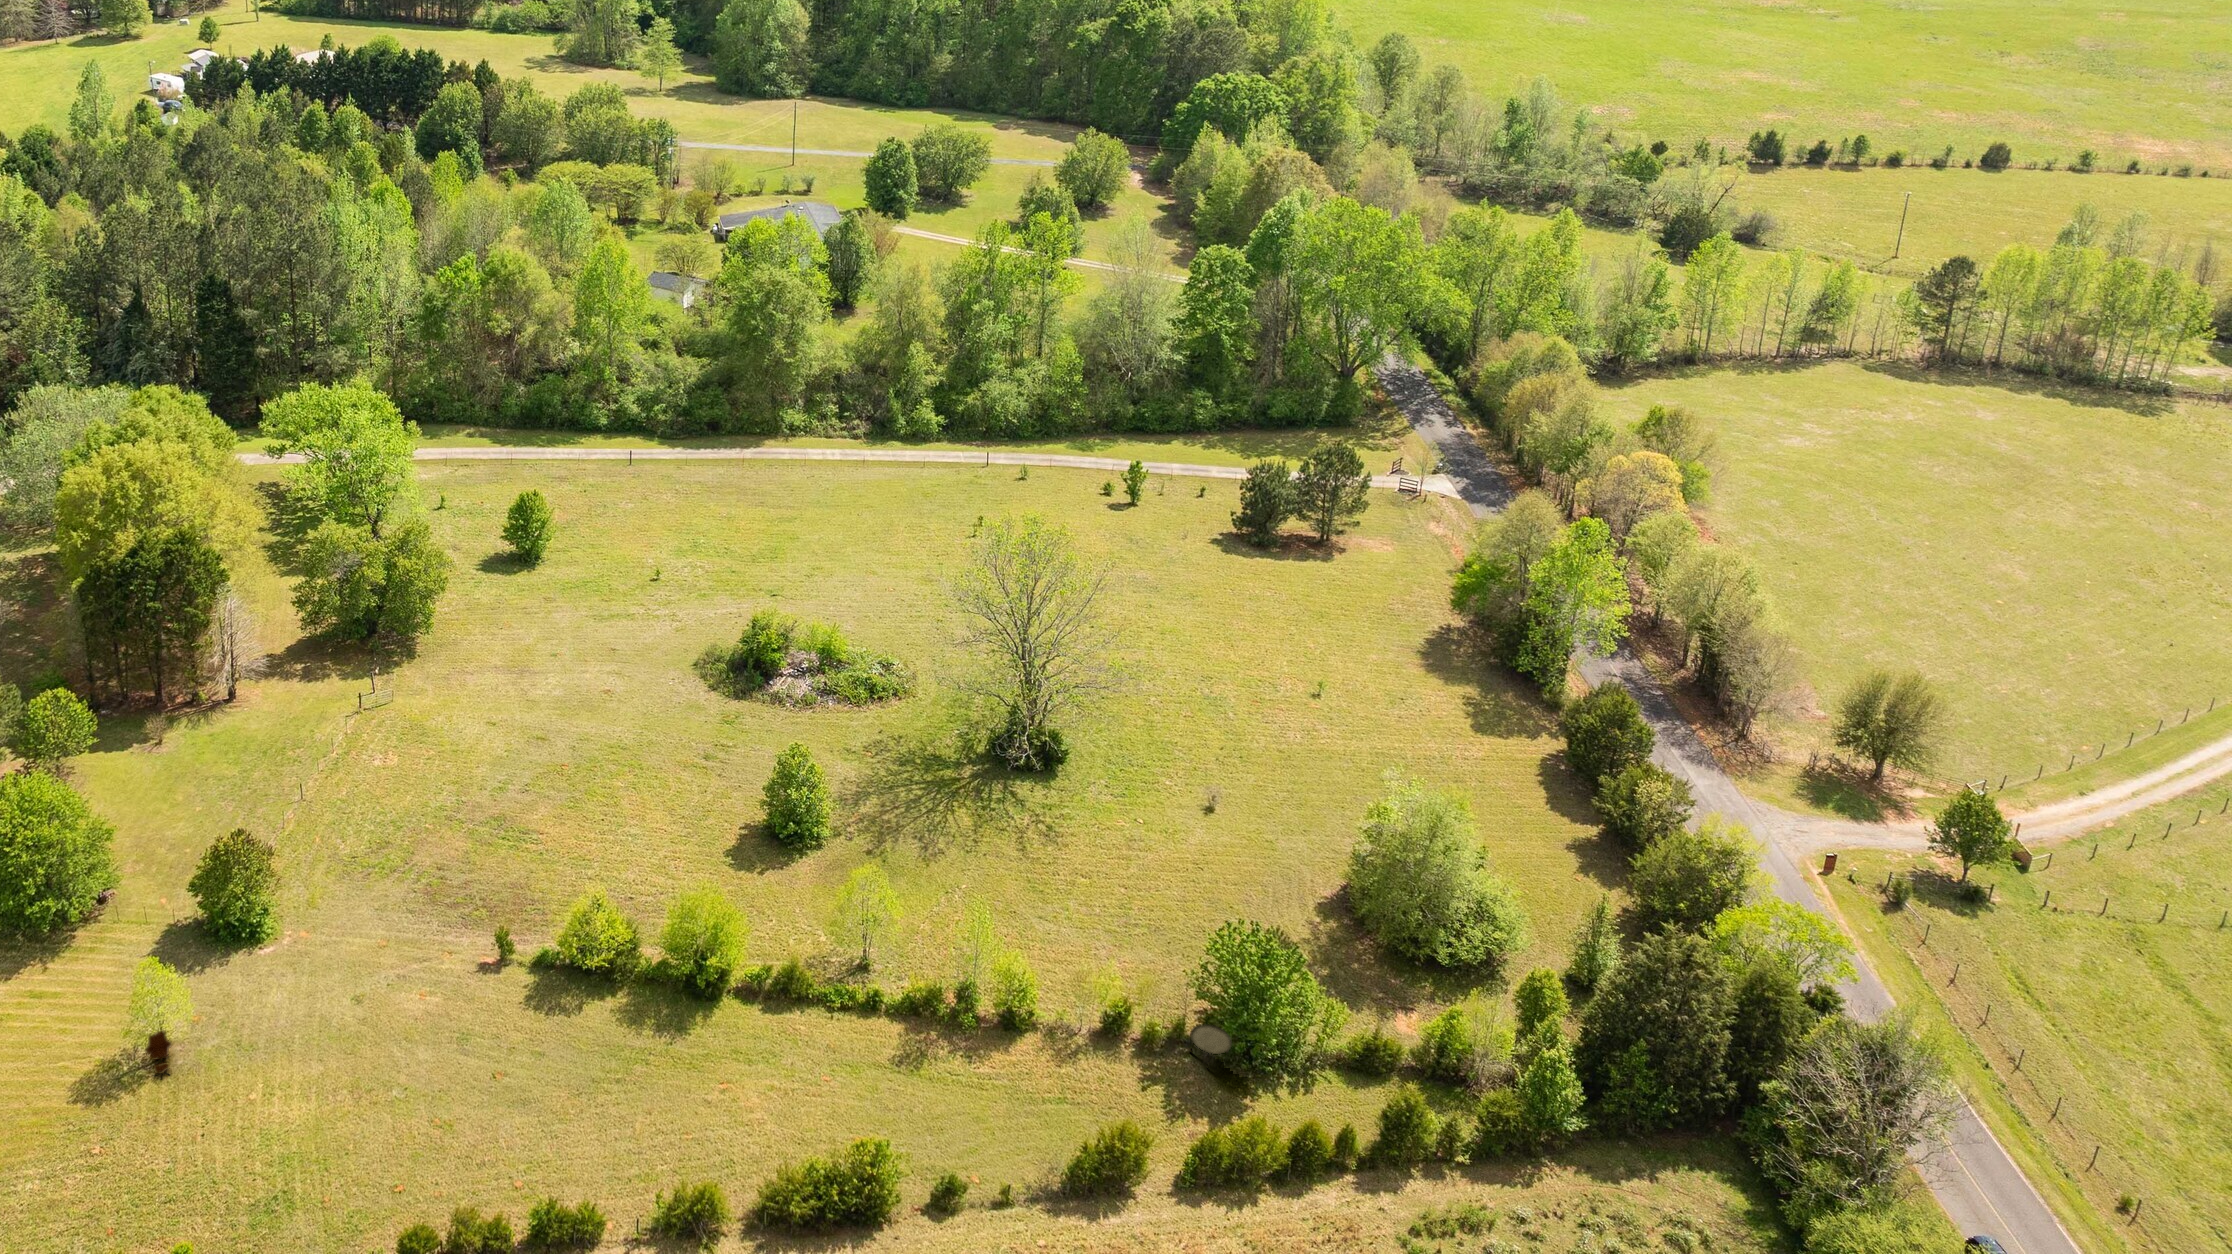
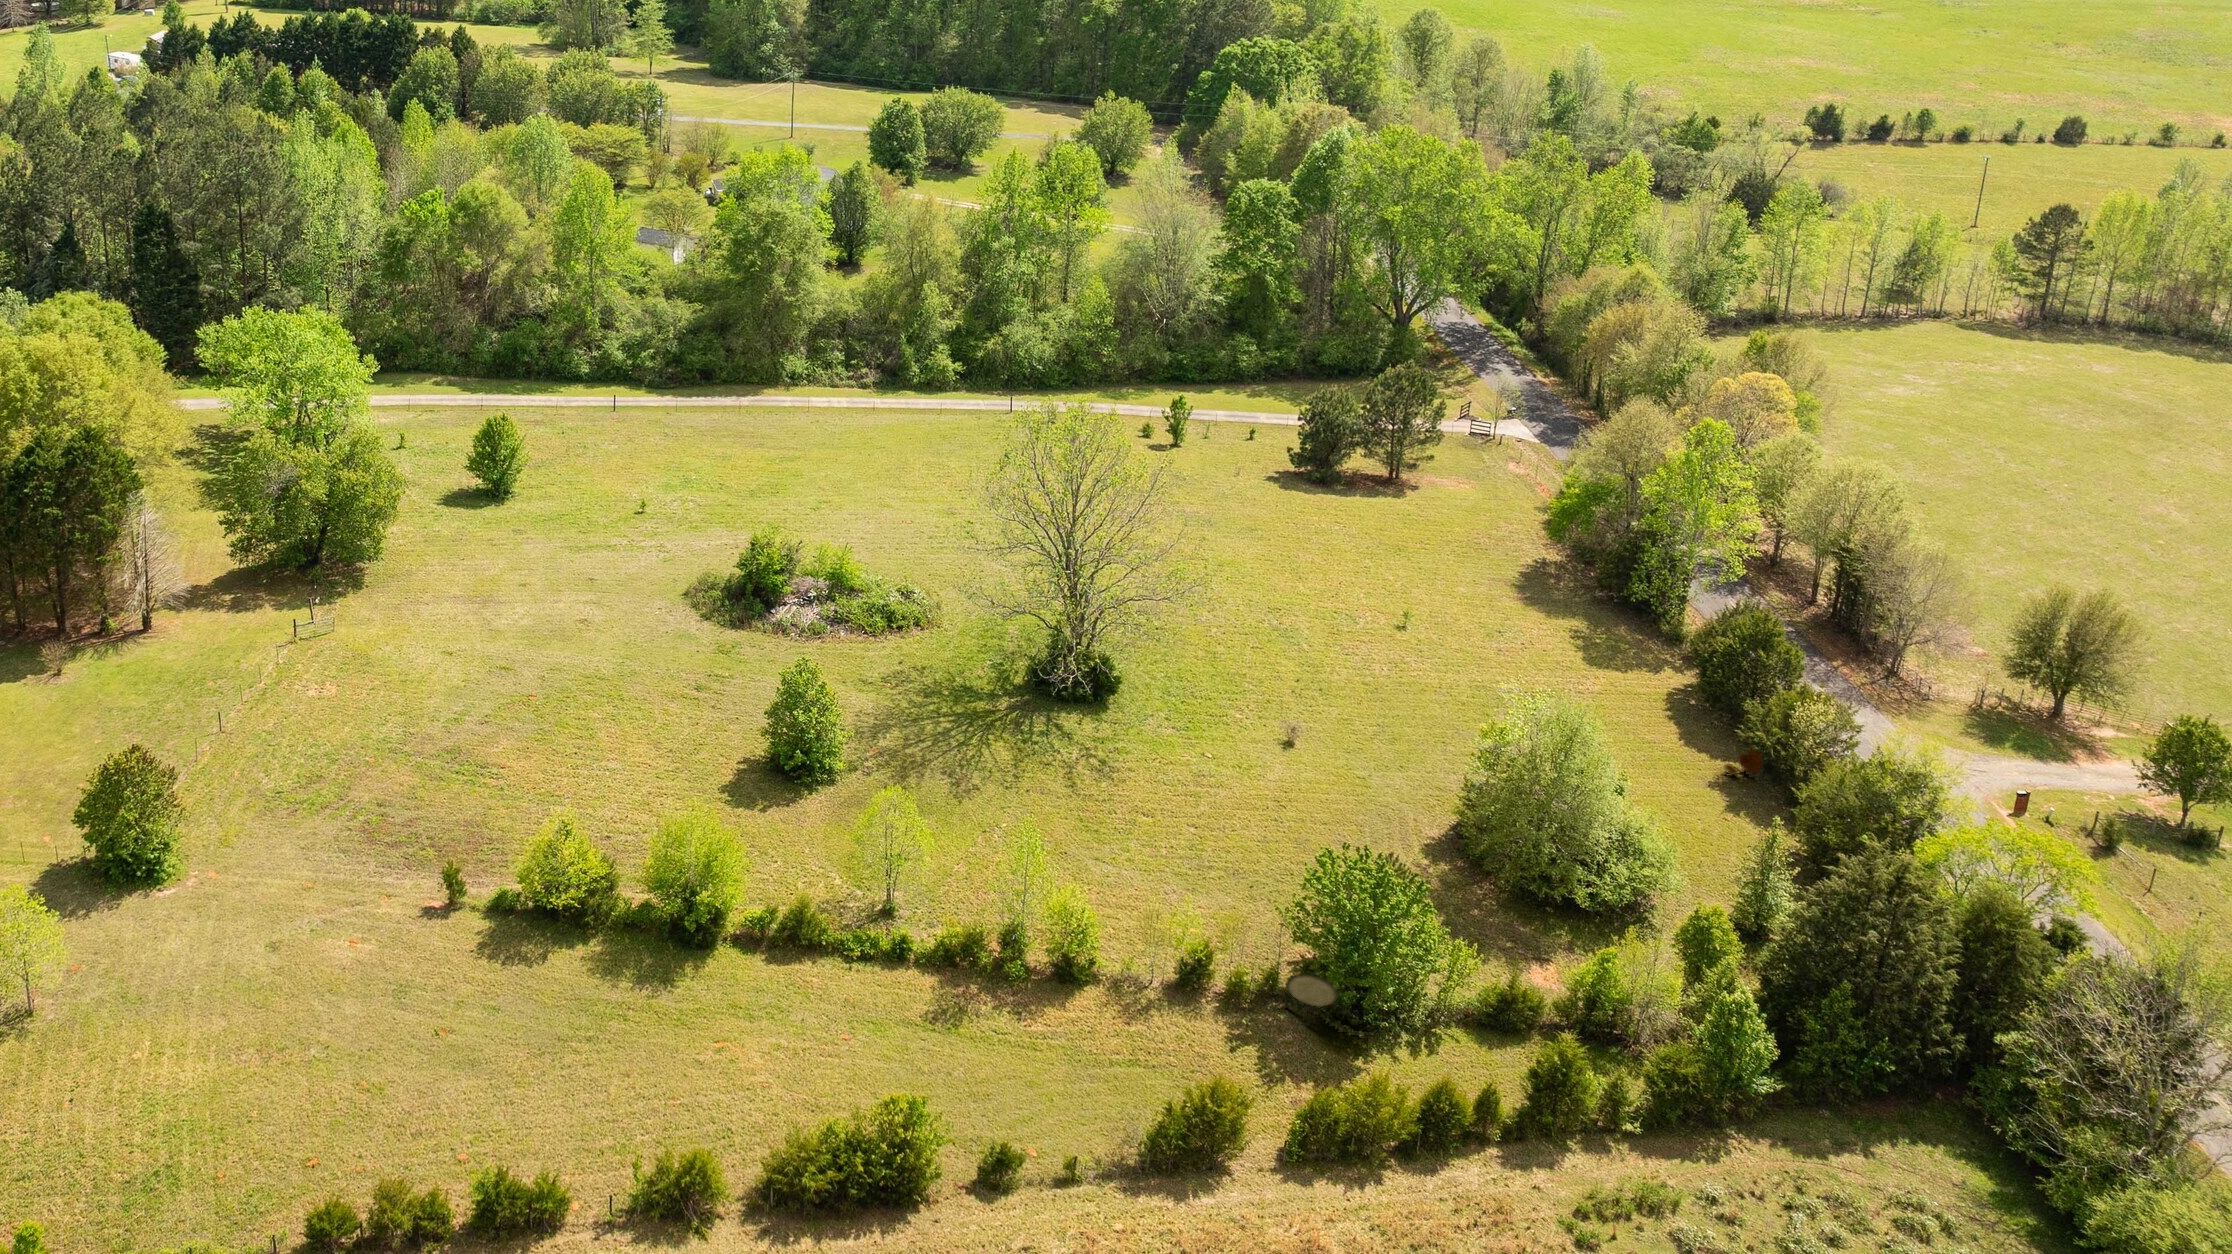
lounge chair: present [145,1031,172,1075] -> present [1724,747,1762,776]

